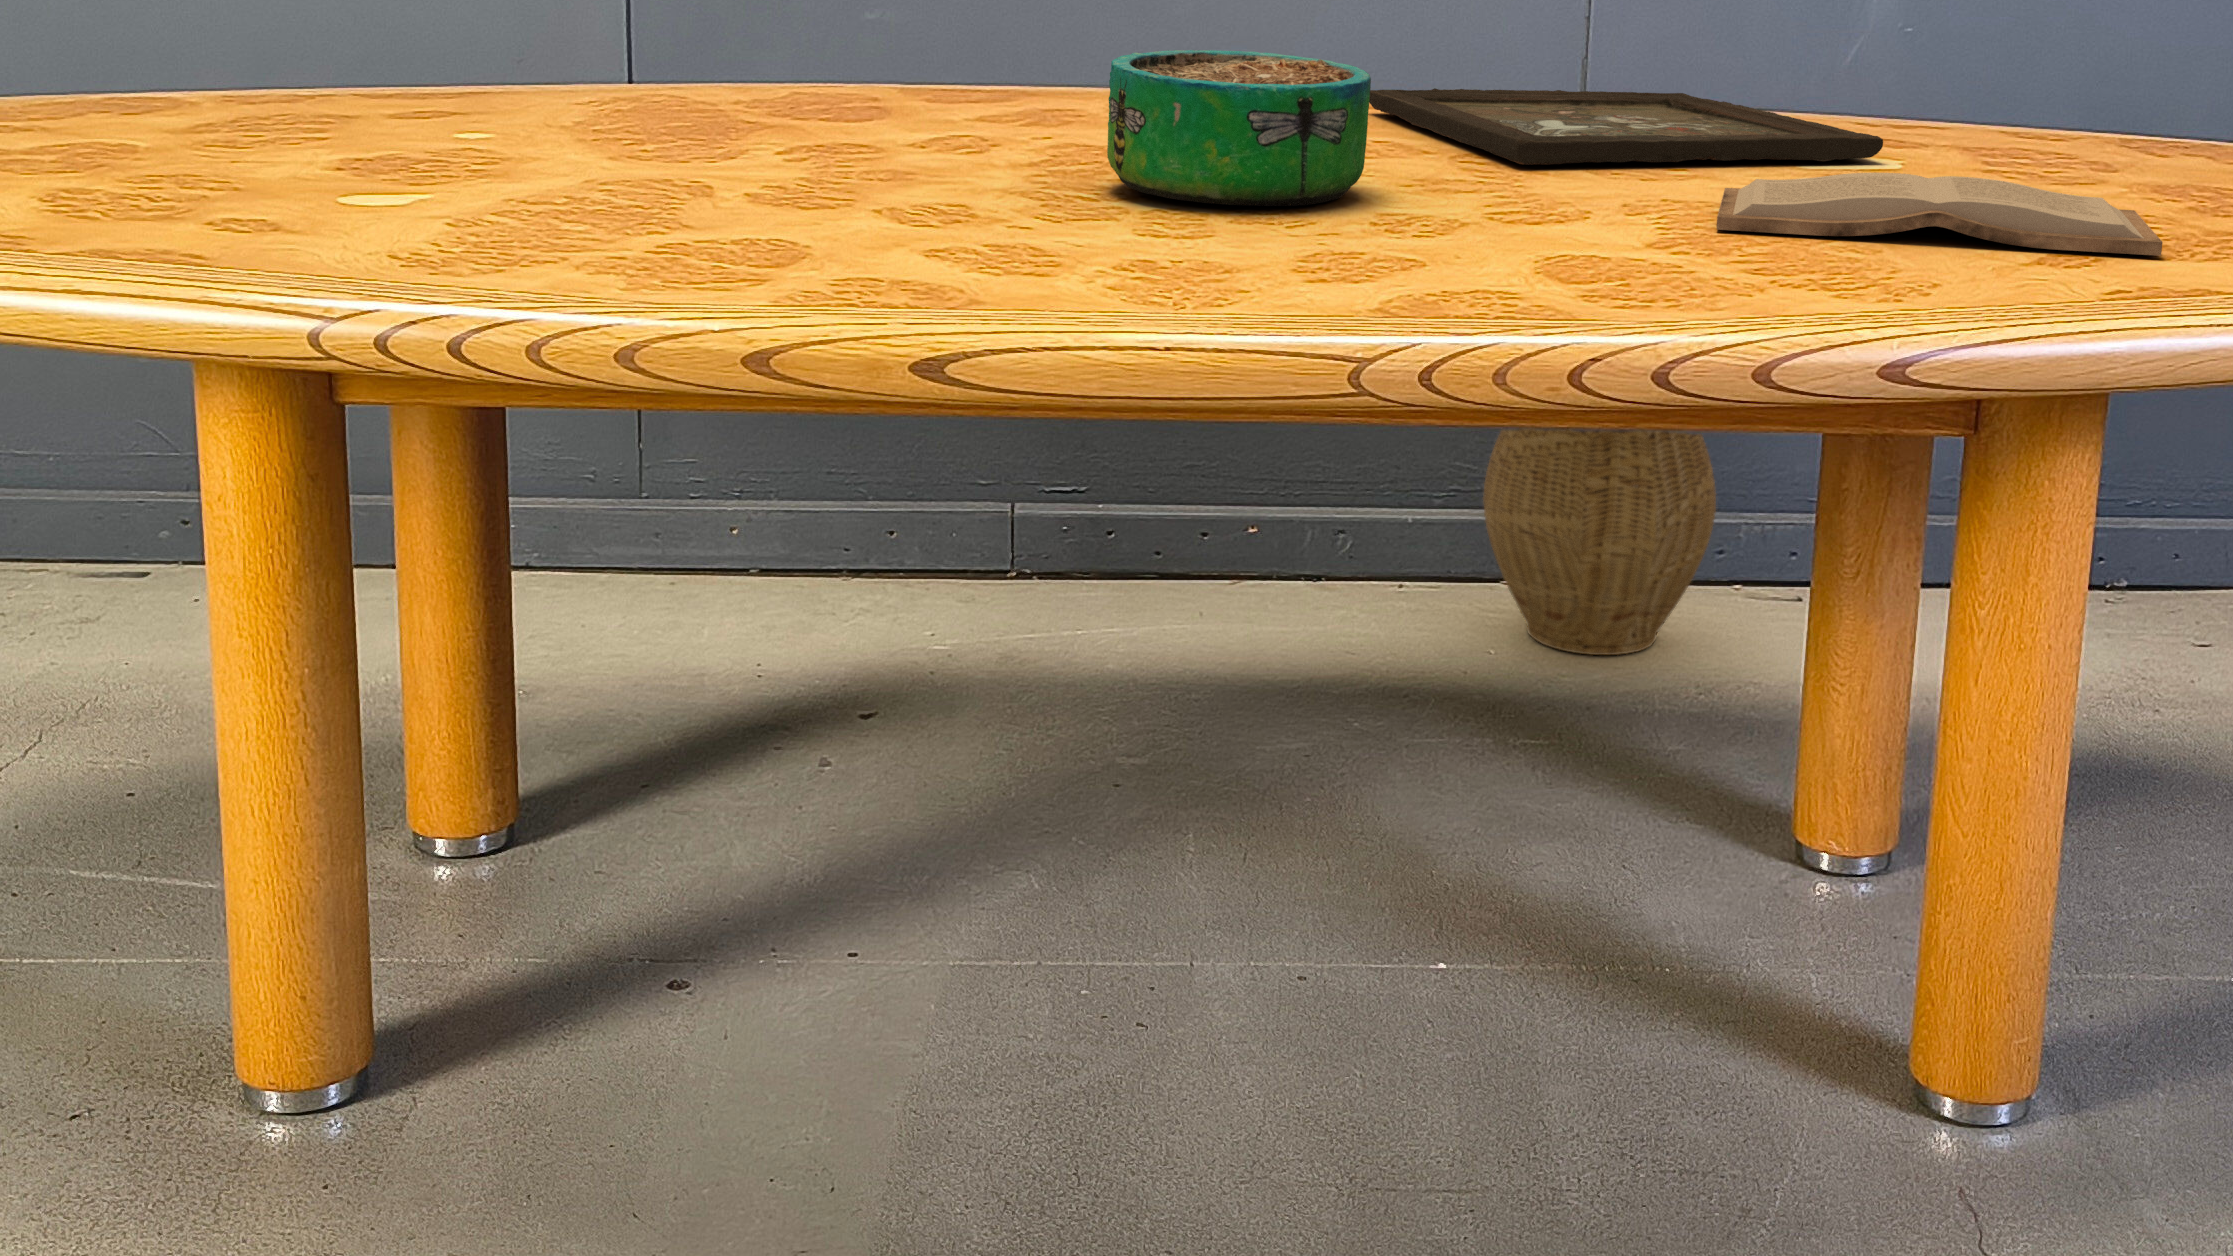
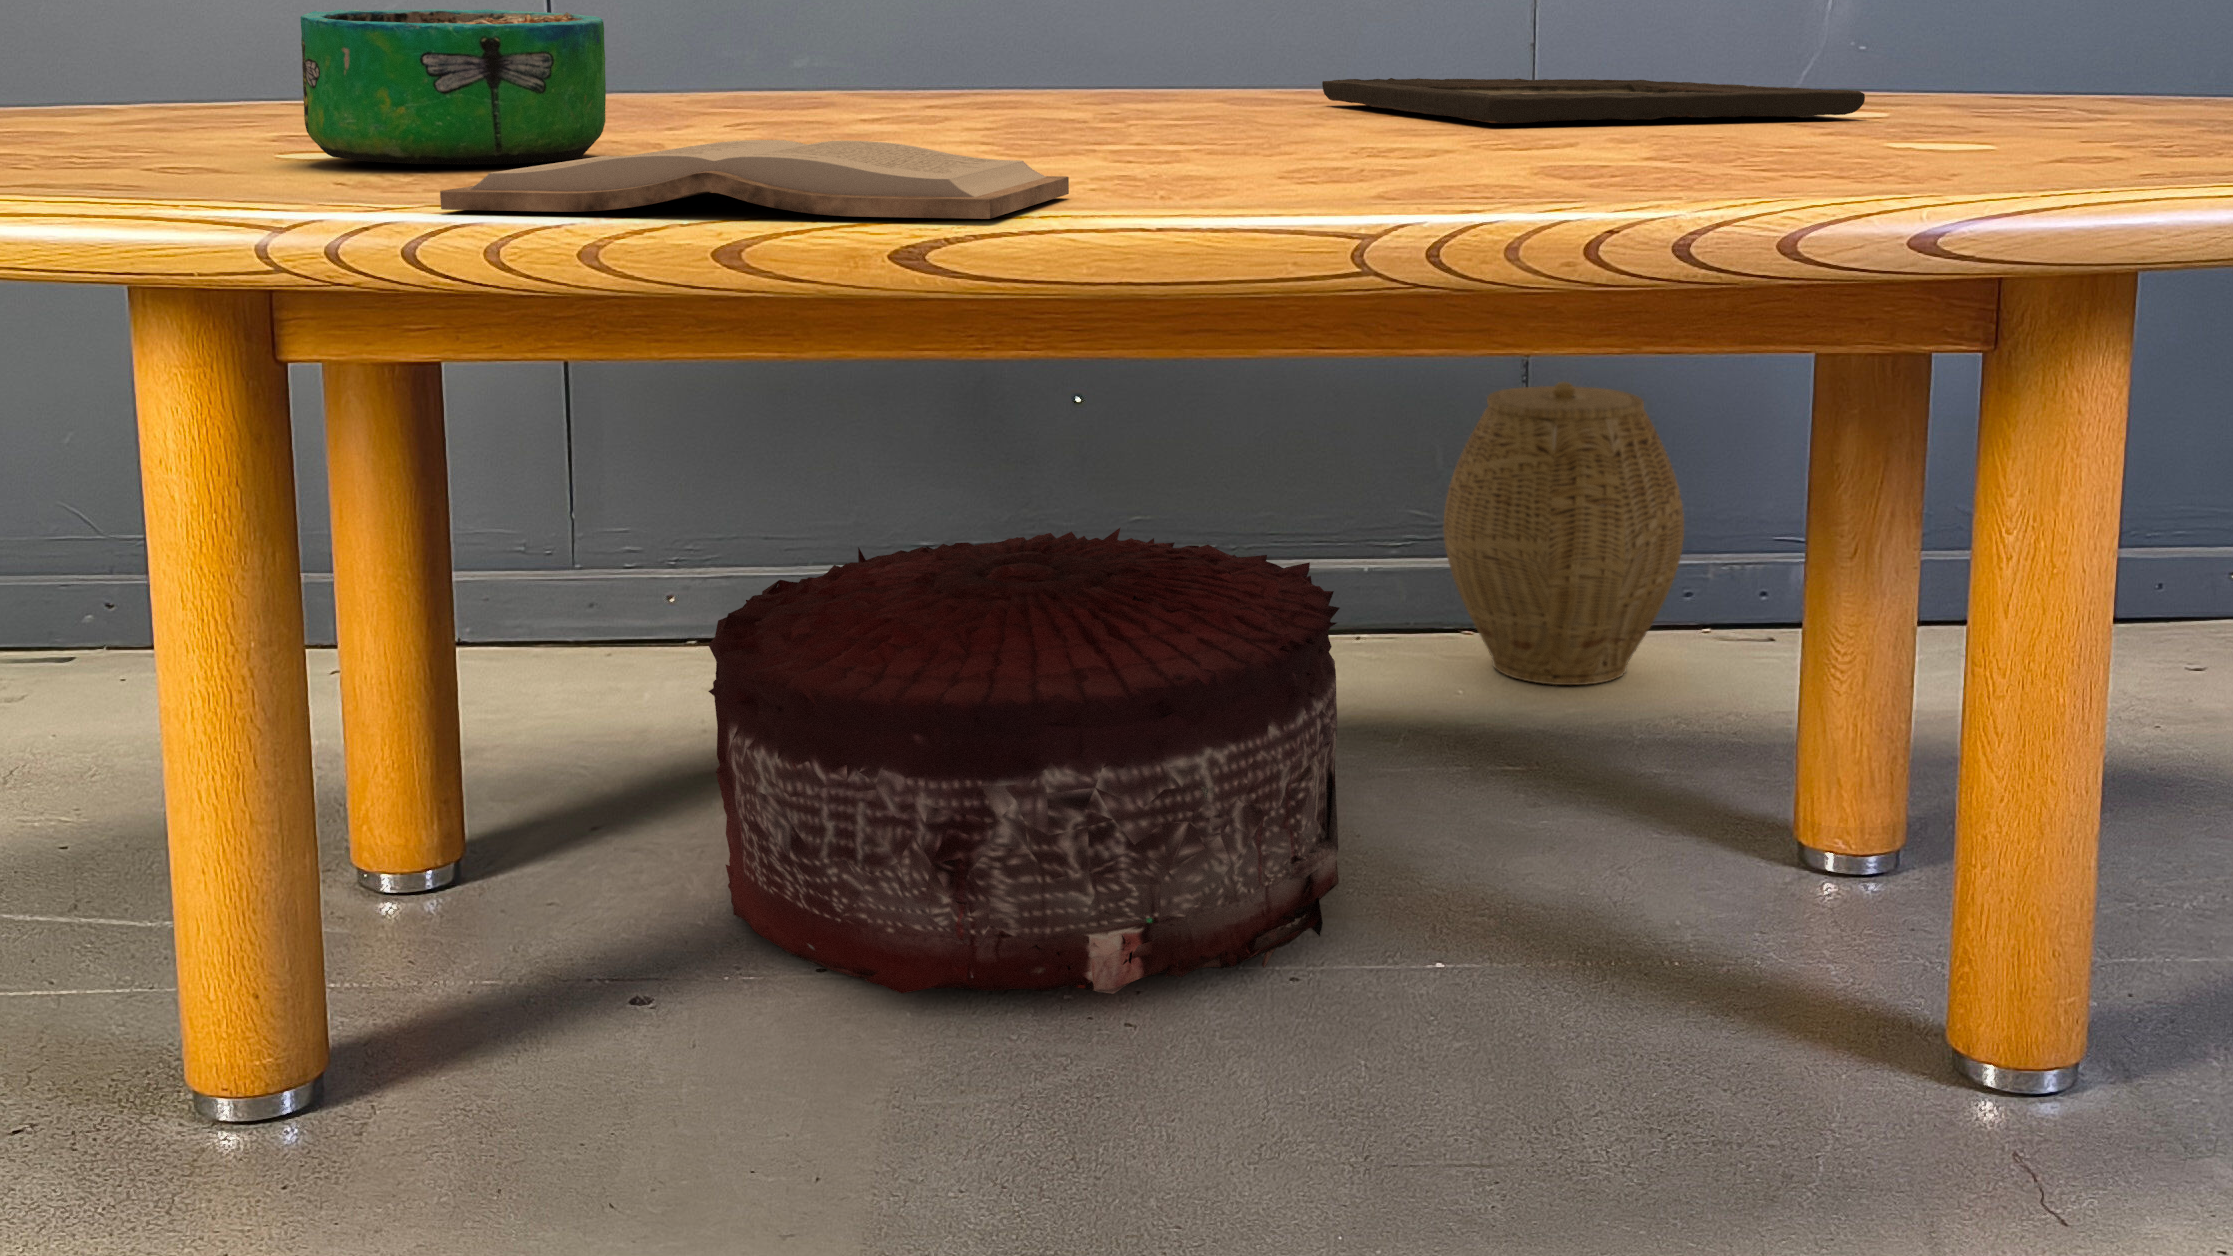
decorative bowl: present [1107,50,1371,206] -> present [301,9,606,164]
book: present [1717,173,2162,256] -> present [440,140,1069,219]
pouf: none [753,511,1366,987] -> present [708,528,1340,994]

